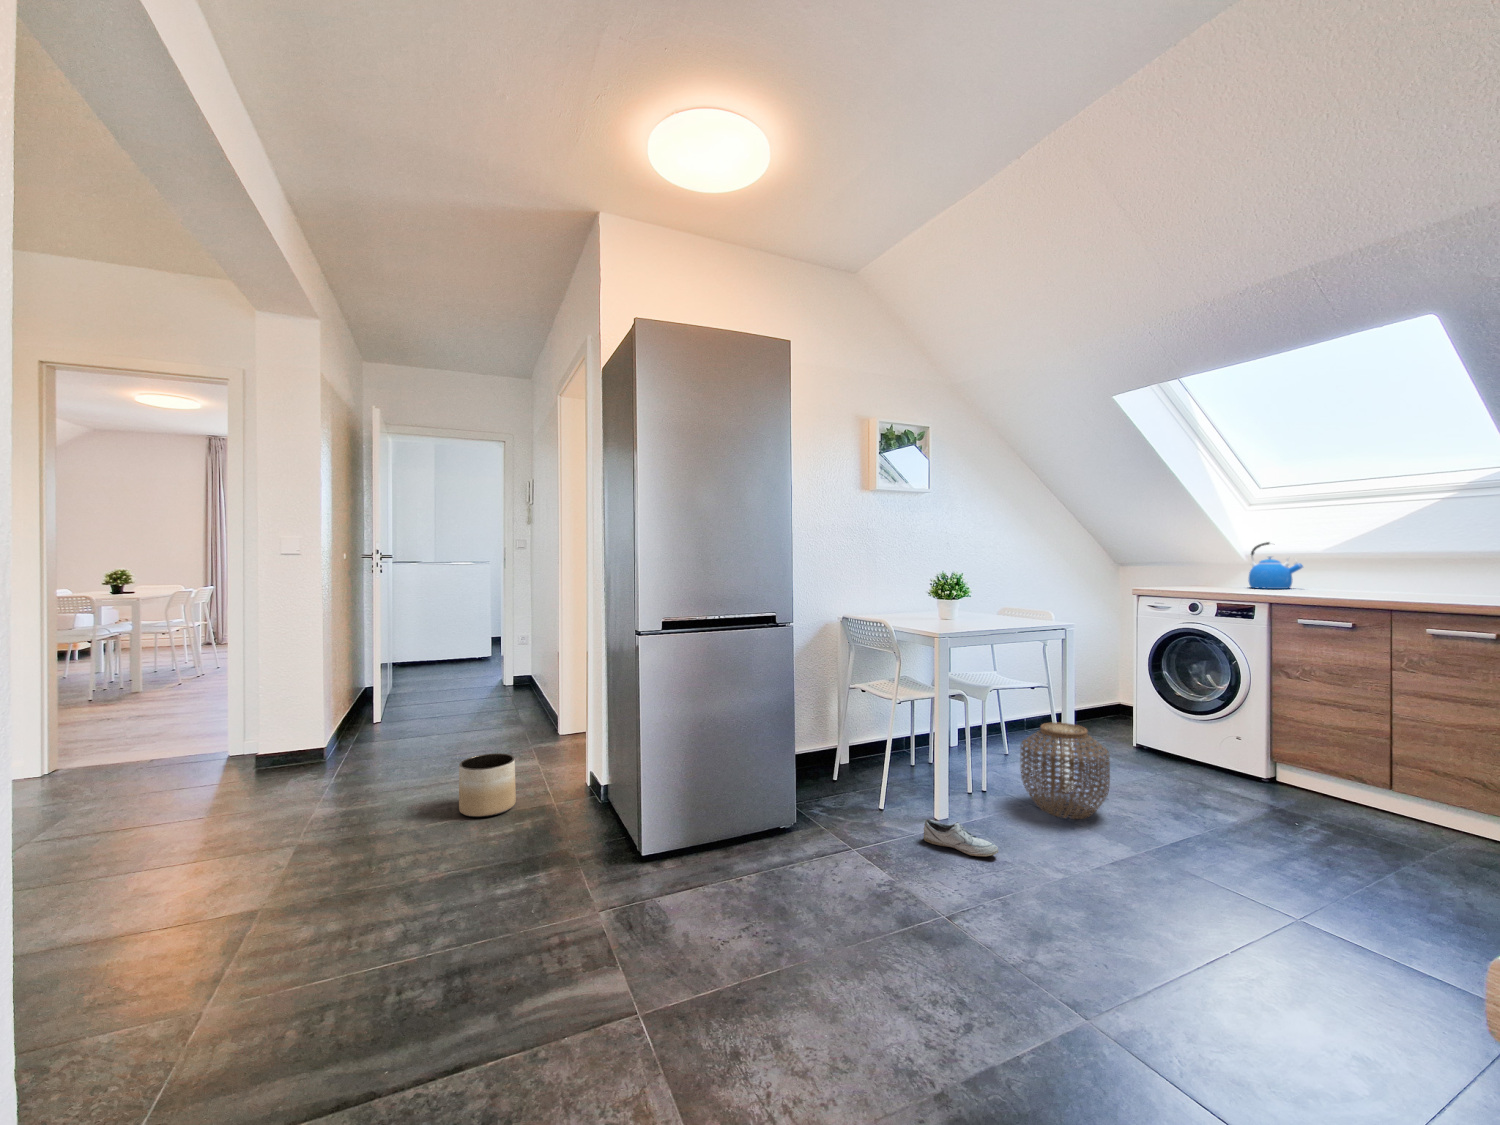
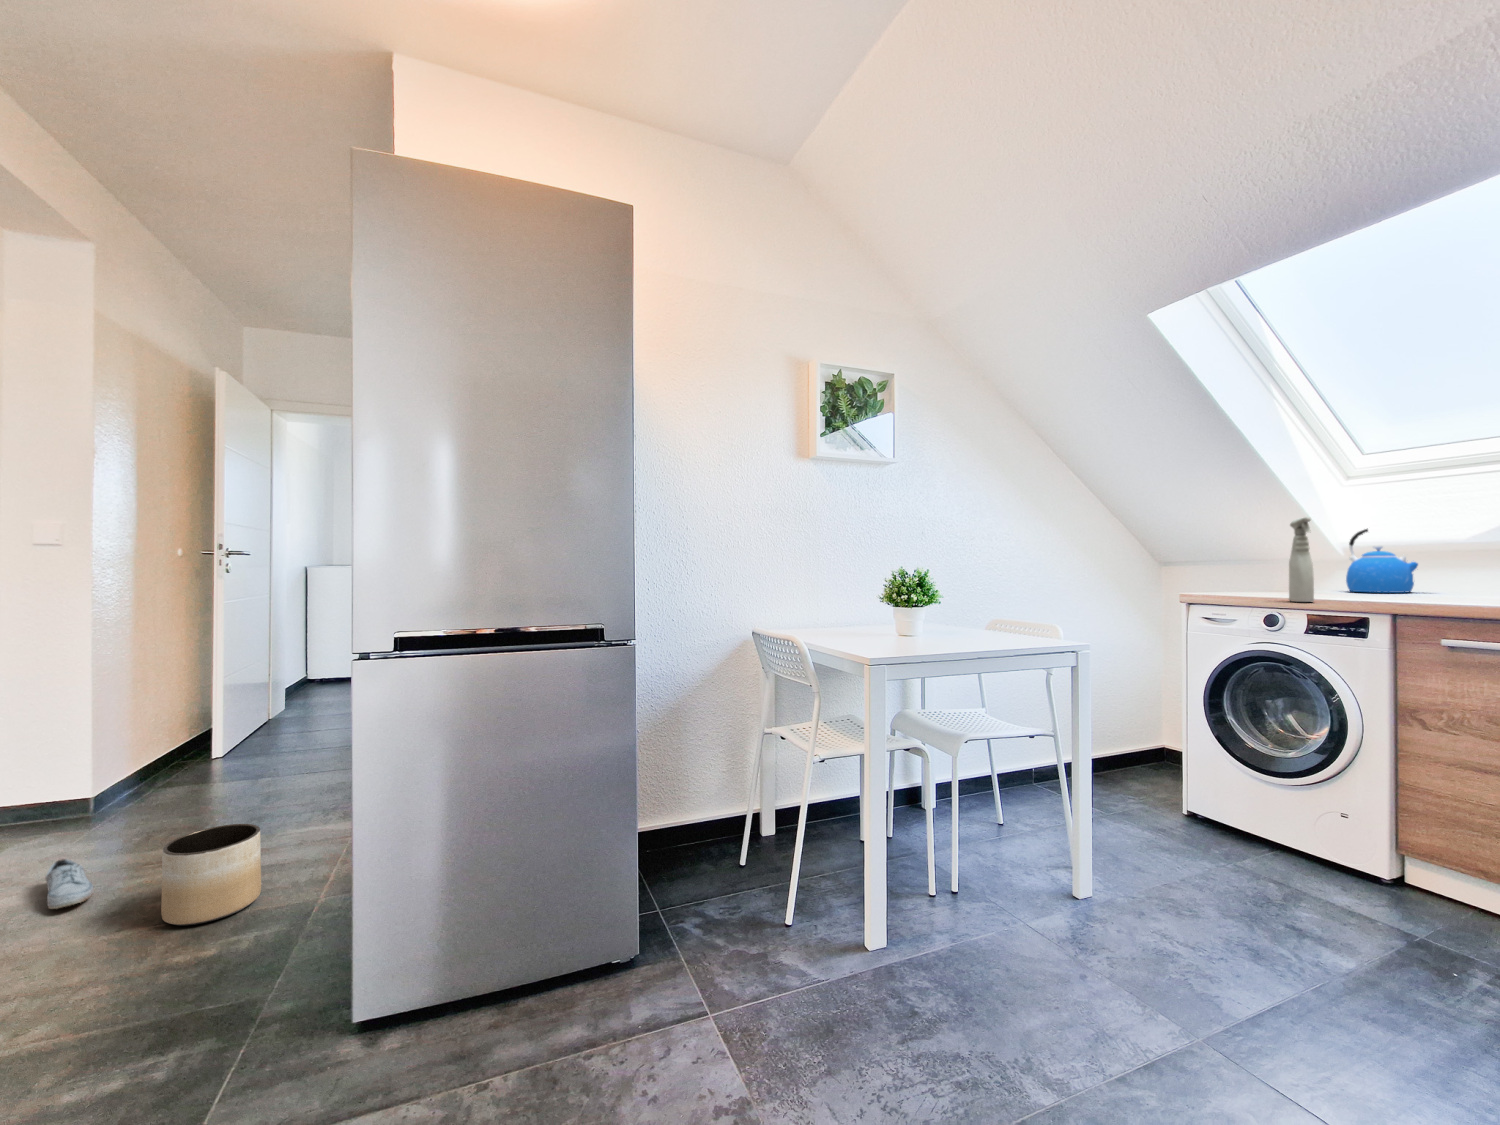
spray bottle: none [1206,538,1222,596] -> present [1289,517,1314,602]
woven basket: present [1020,723,1110,819] -> none [1003,794,1143,955]
shoe: present [924,819,998,856] -> present [45,859,94,909]

